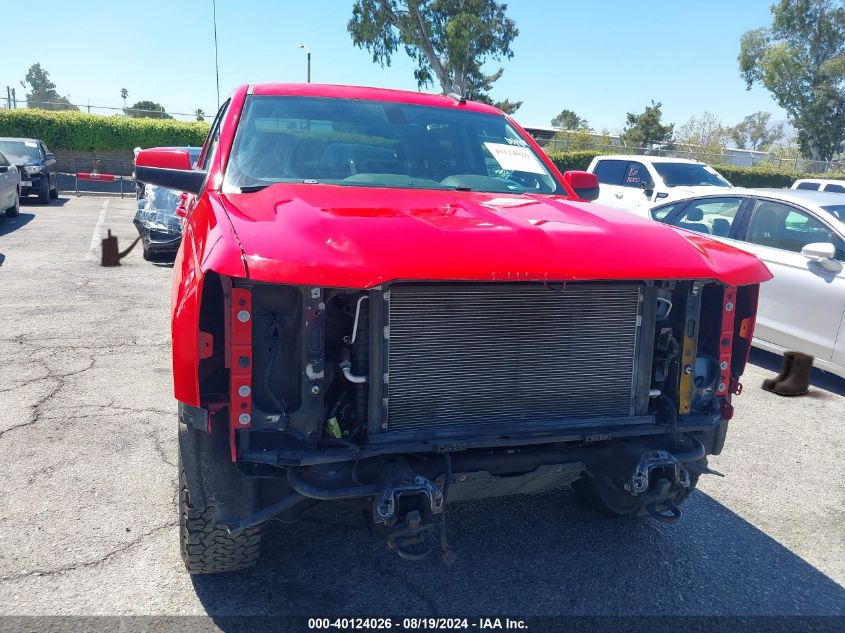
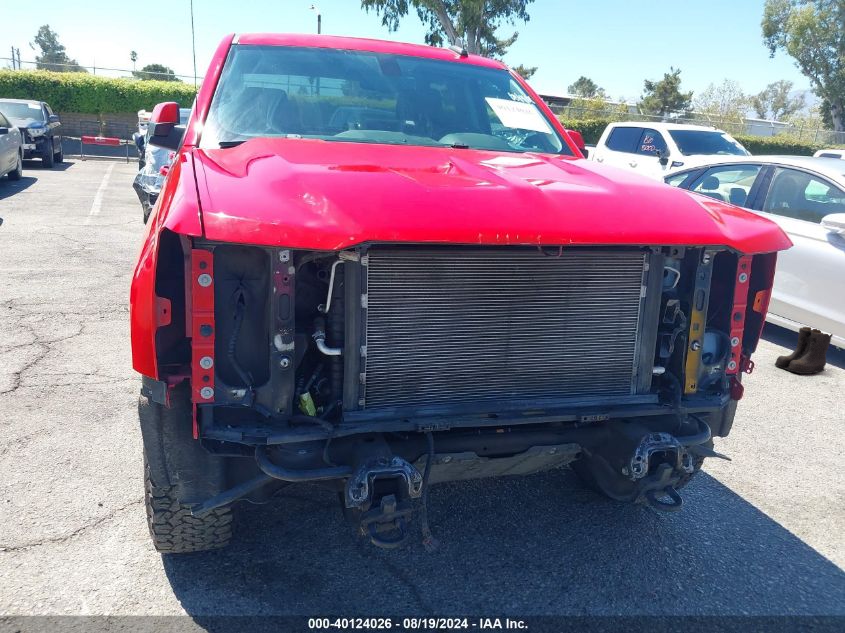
watering can: present [101,229,141,267] -> none [88,192,137,231]

